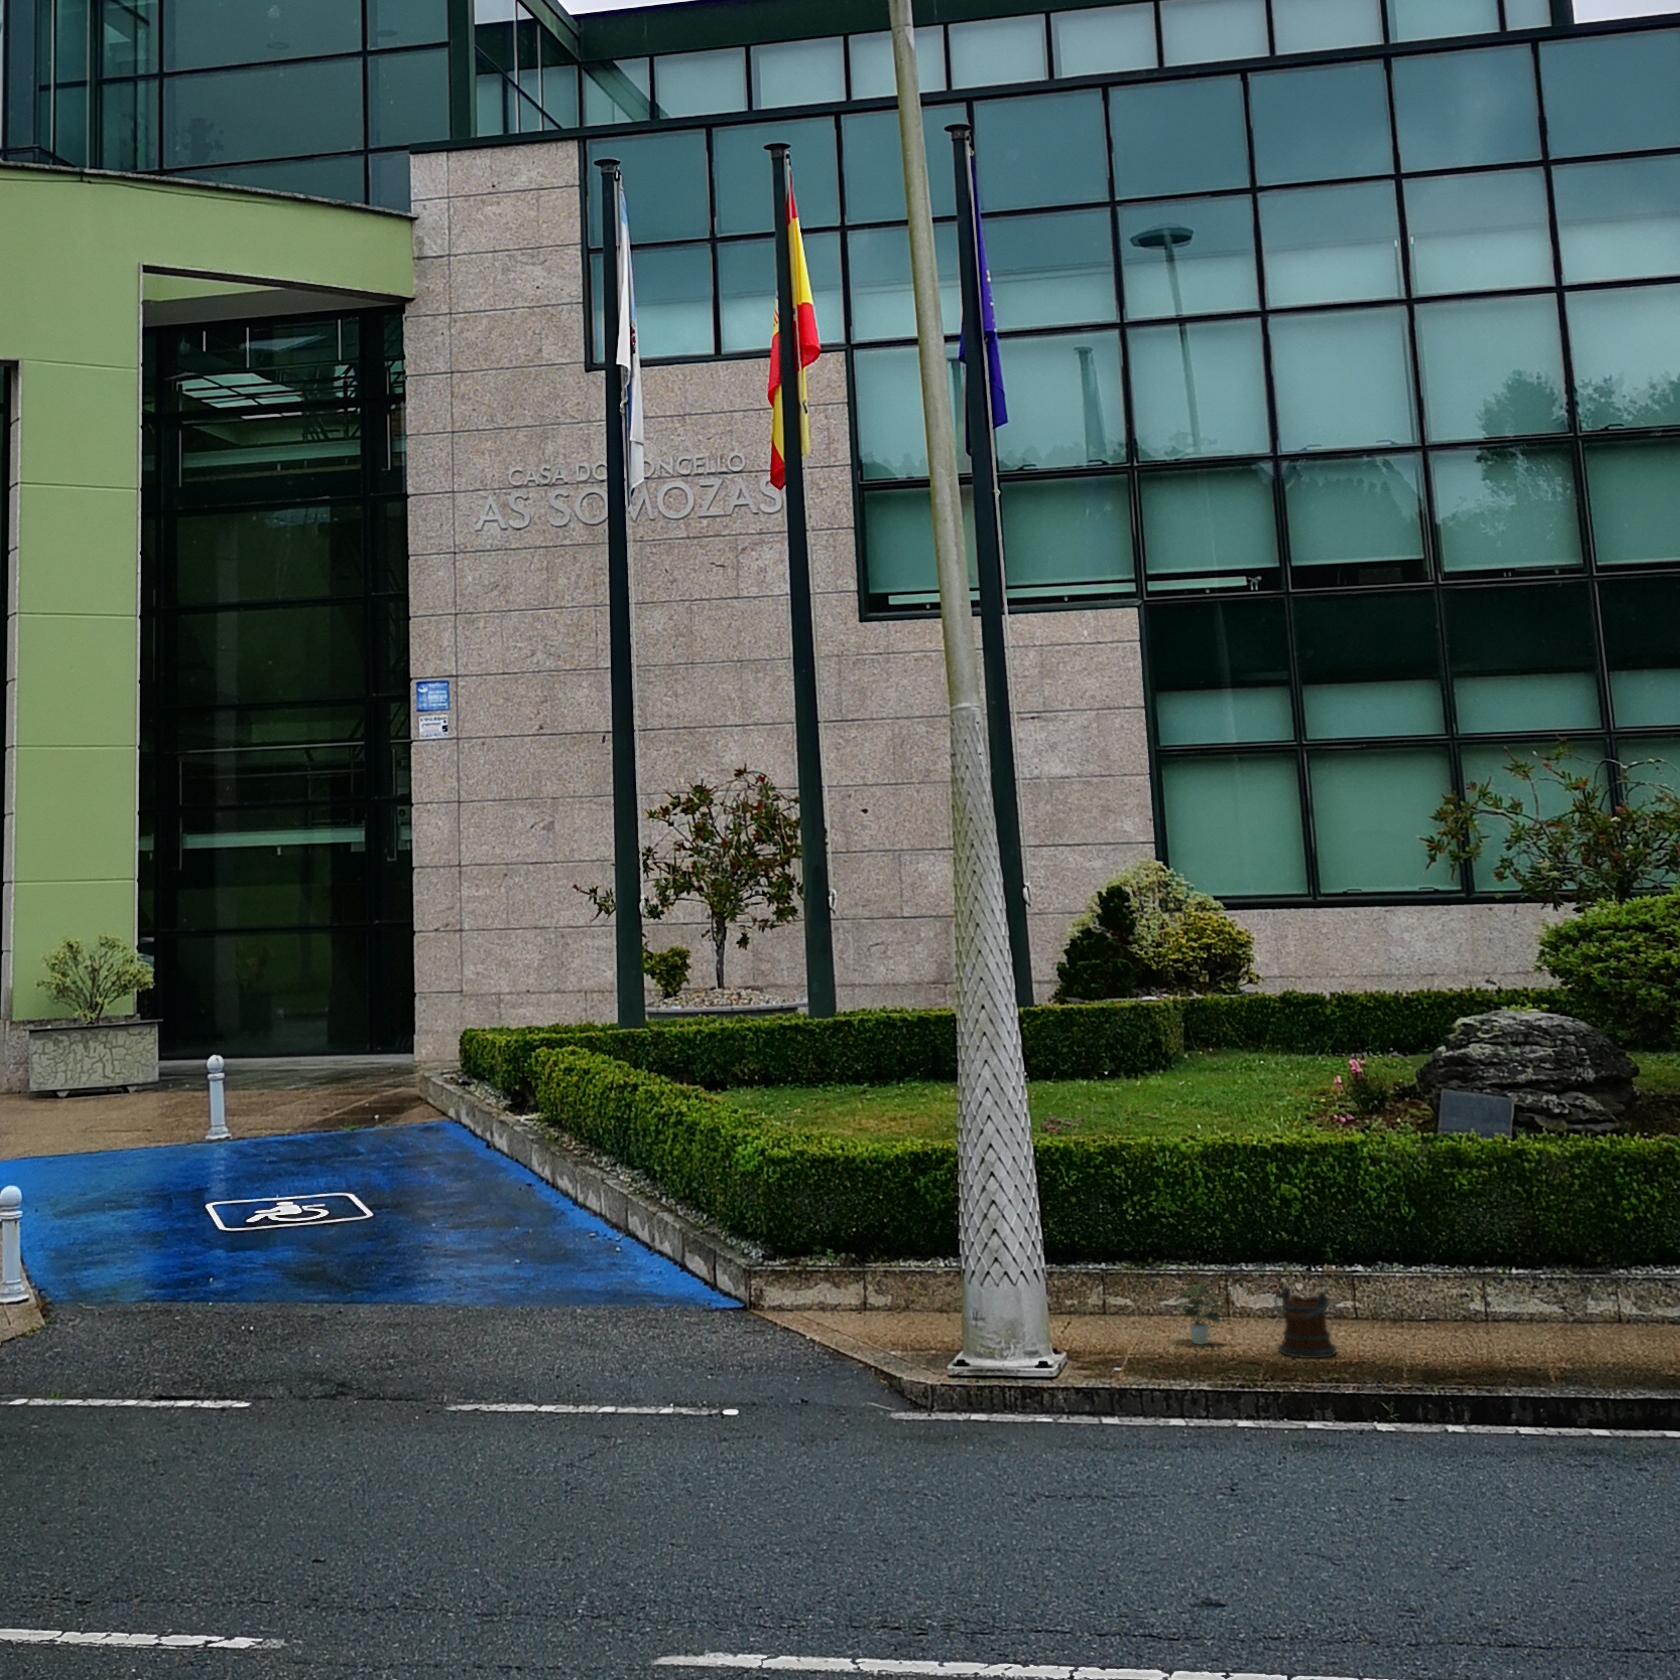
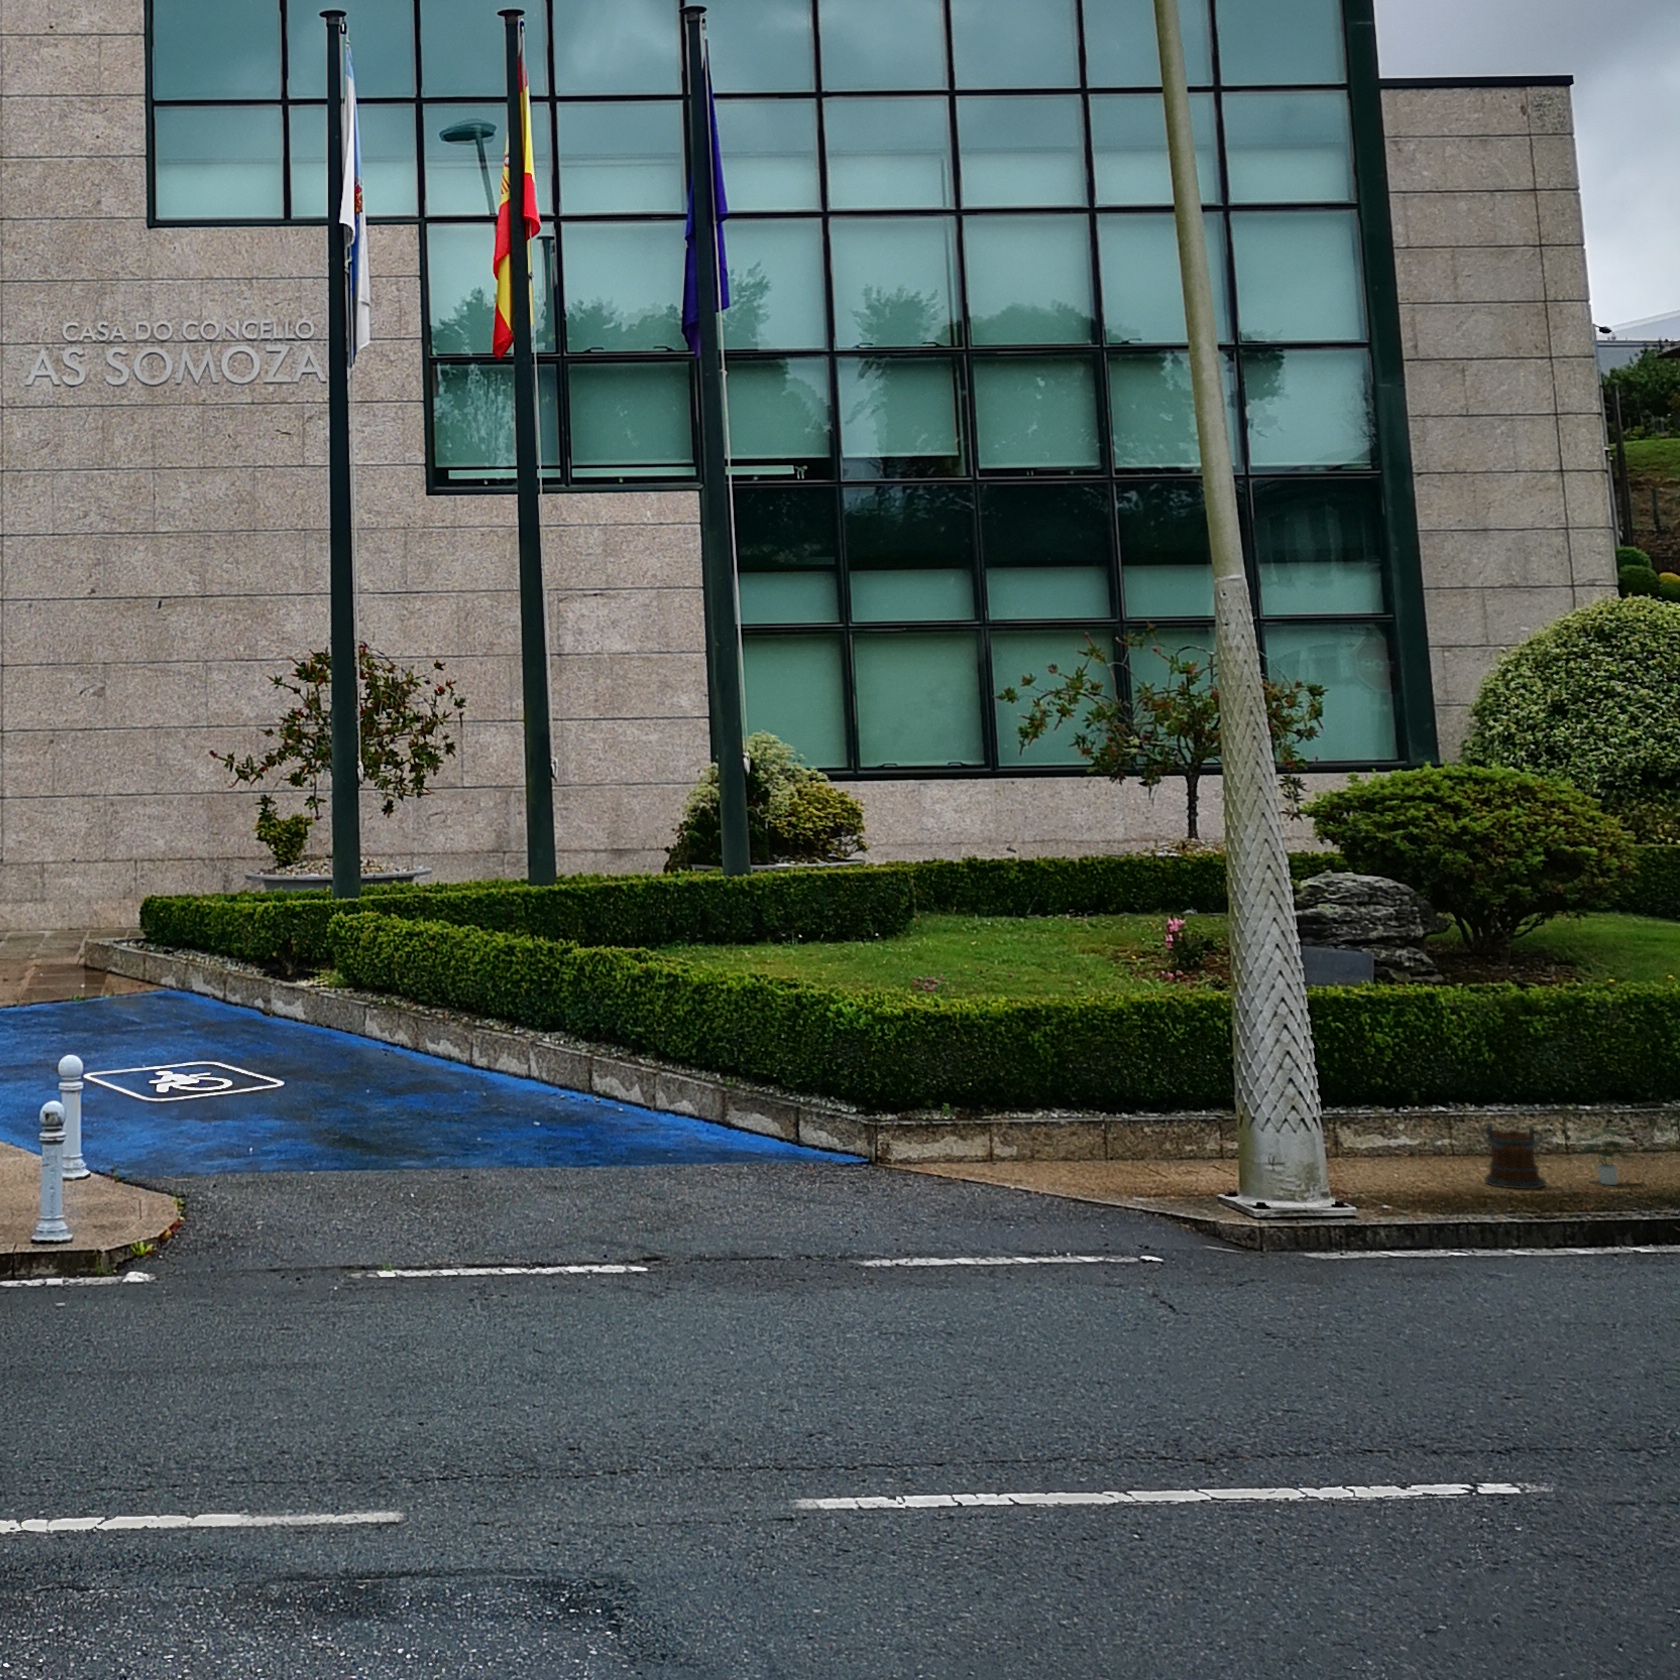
potted plant: present [1176,1283,1226,1344] -> present [1576,1125,1634,1185]

